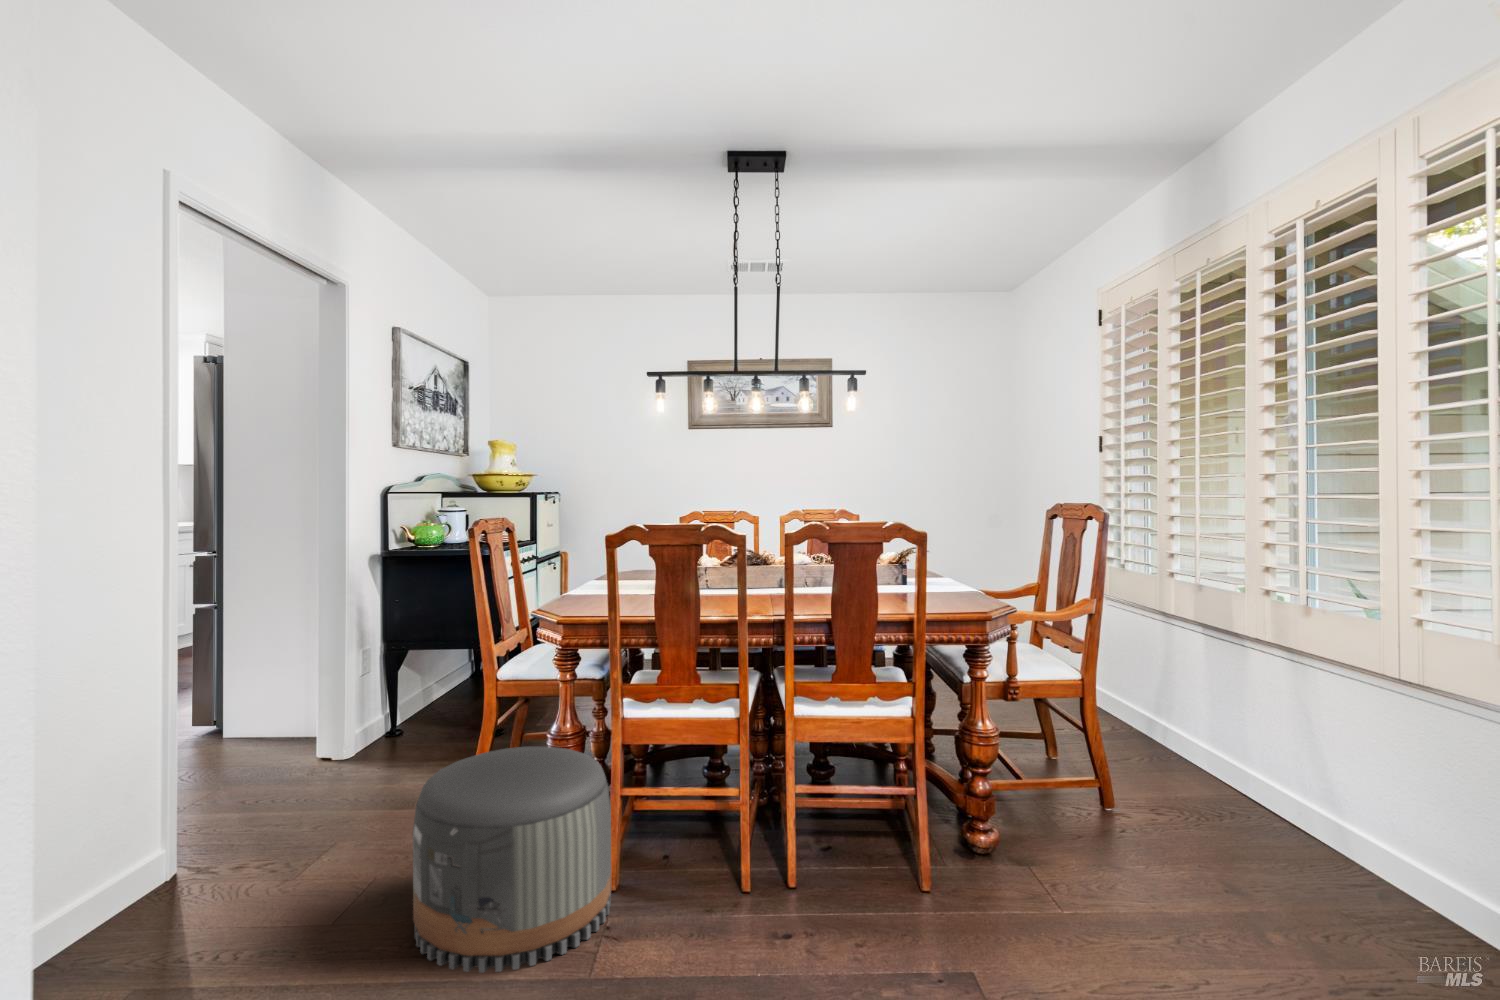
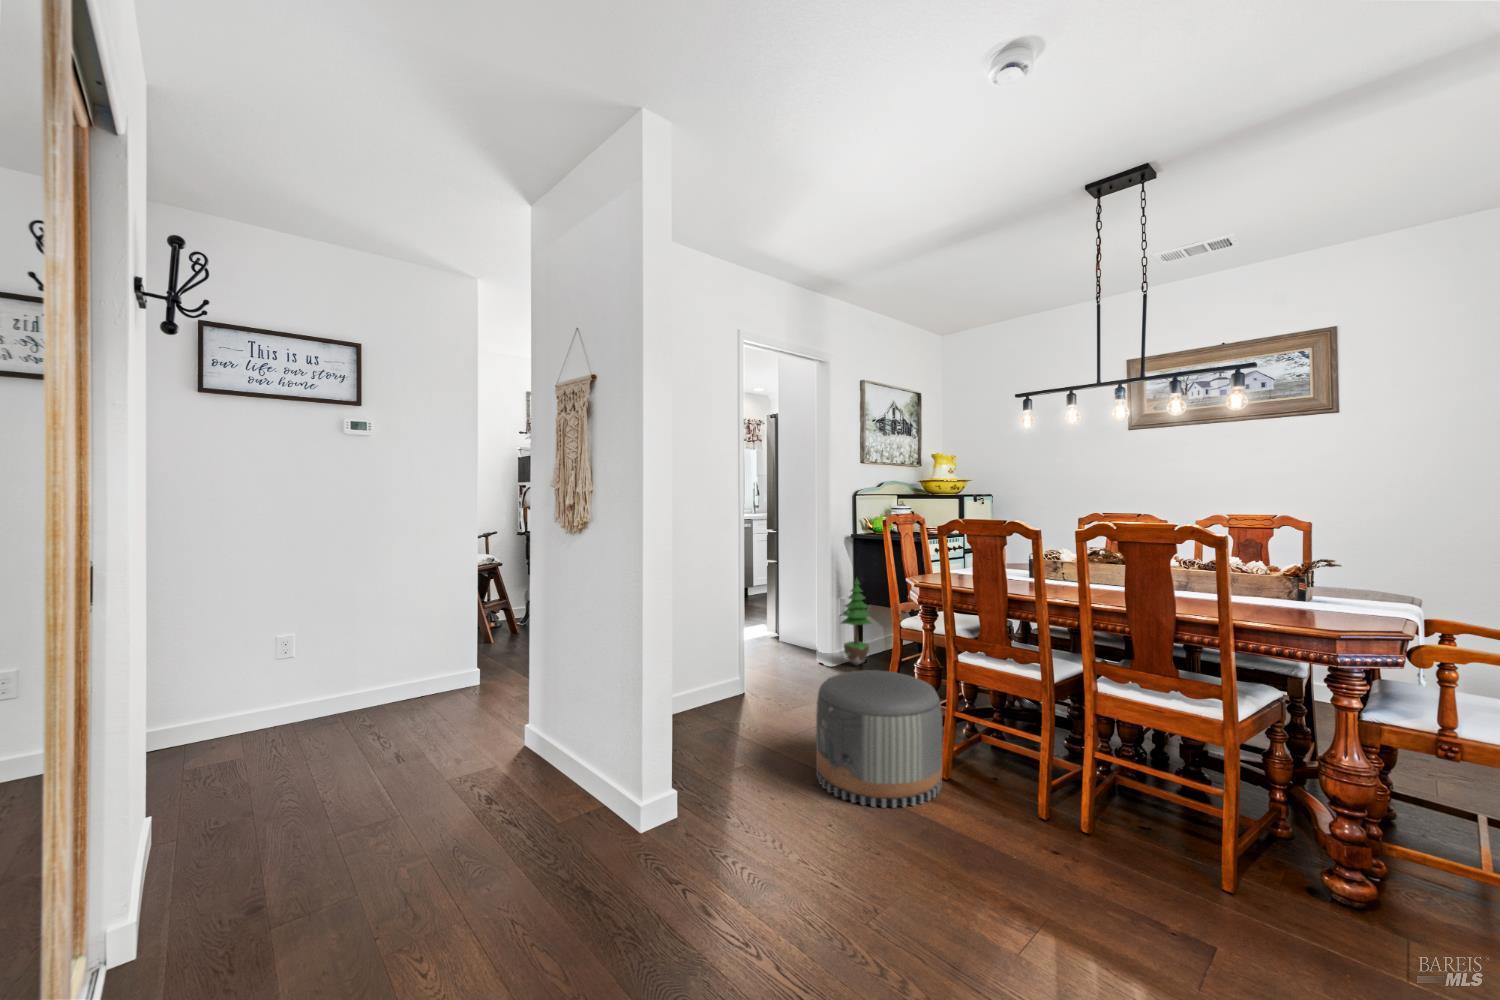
potted tree: none [374,613,426,746] -> present [841,579,871,665]

